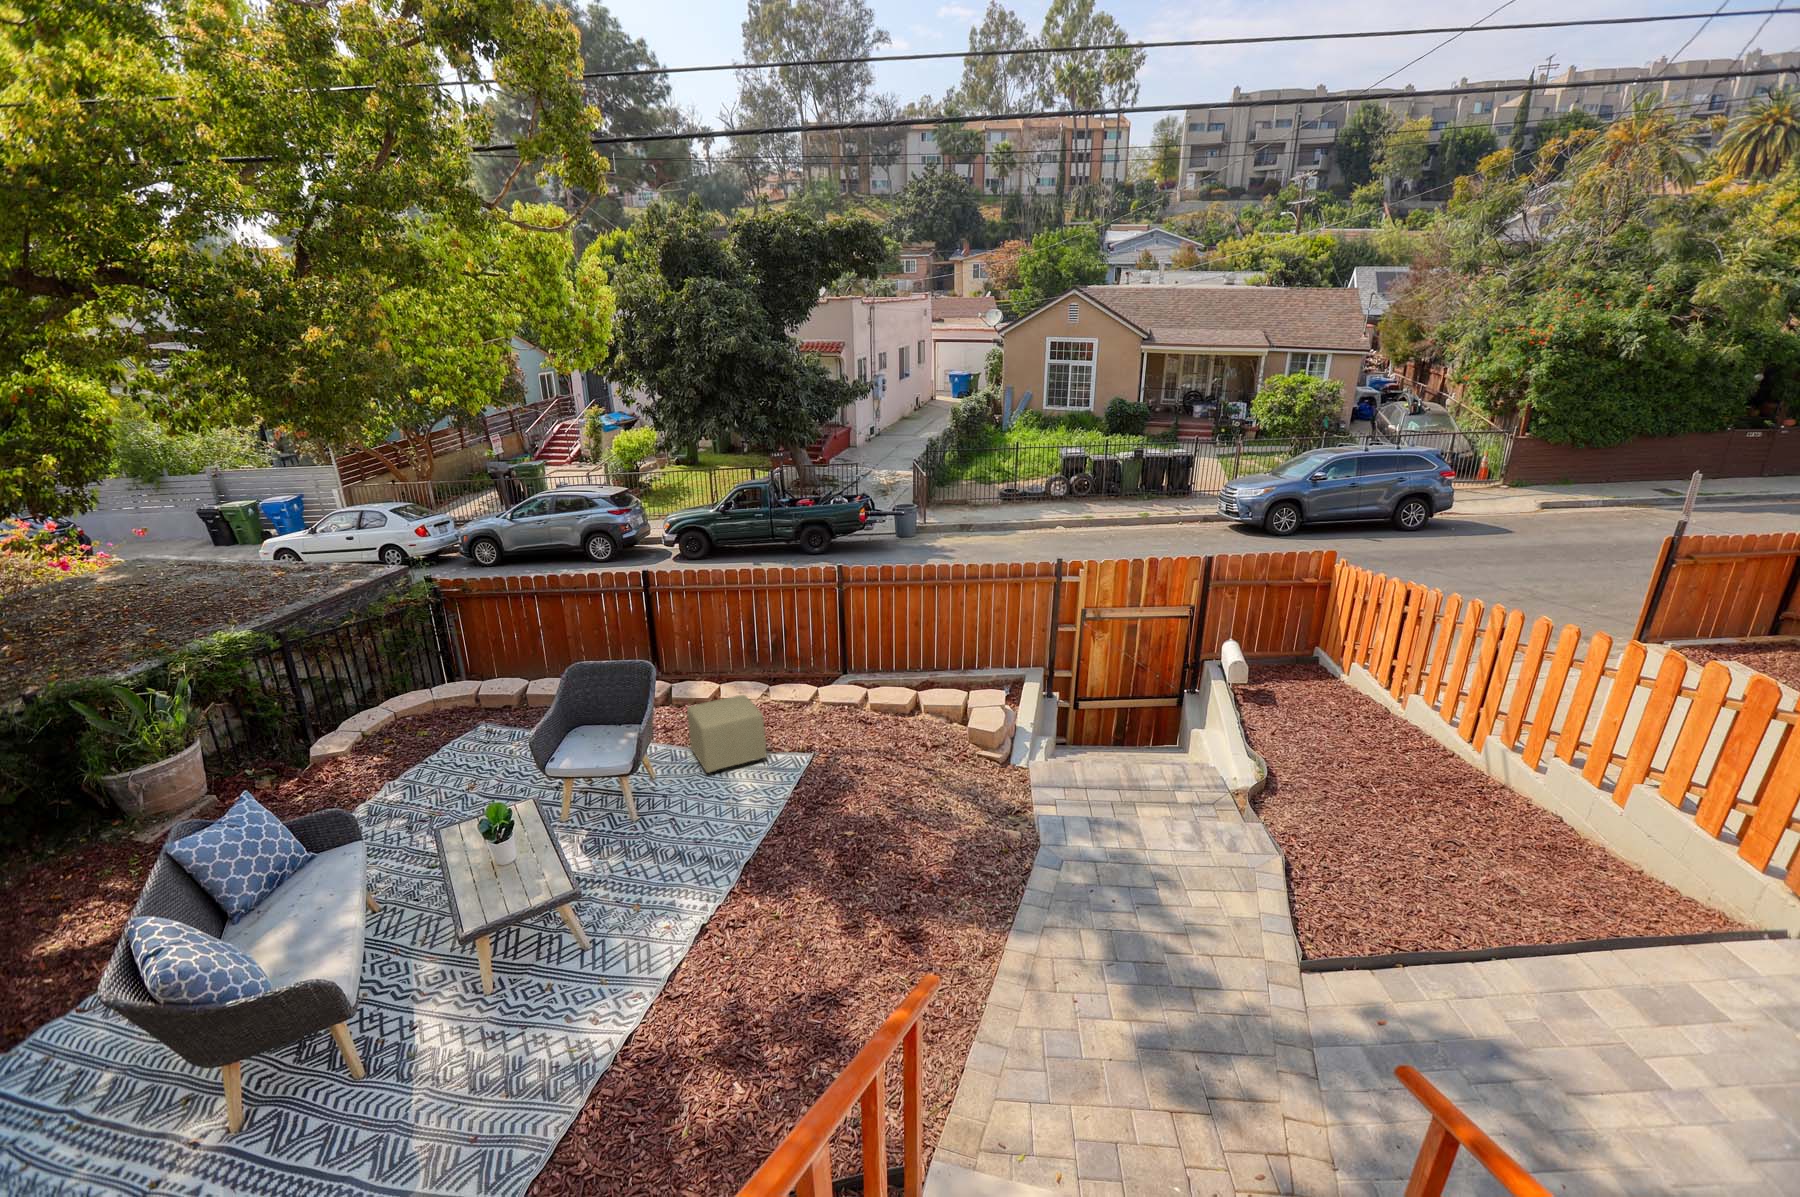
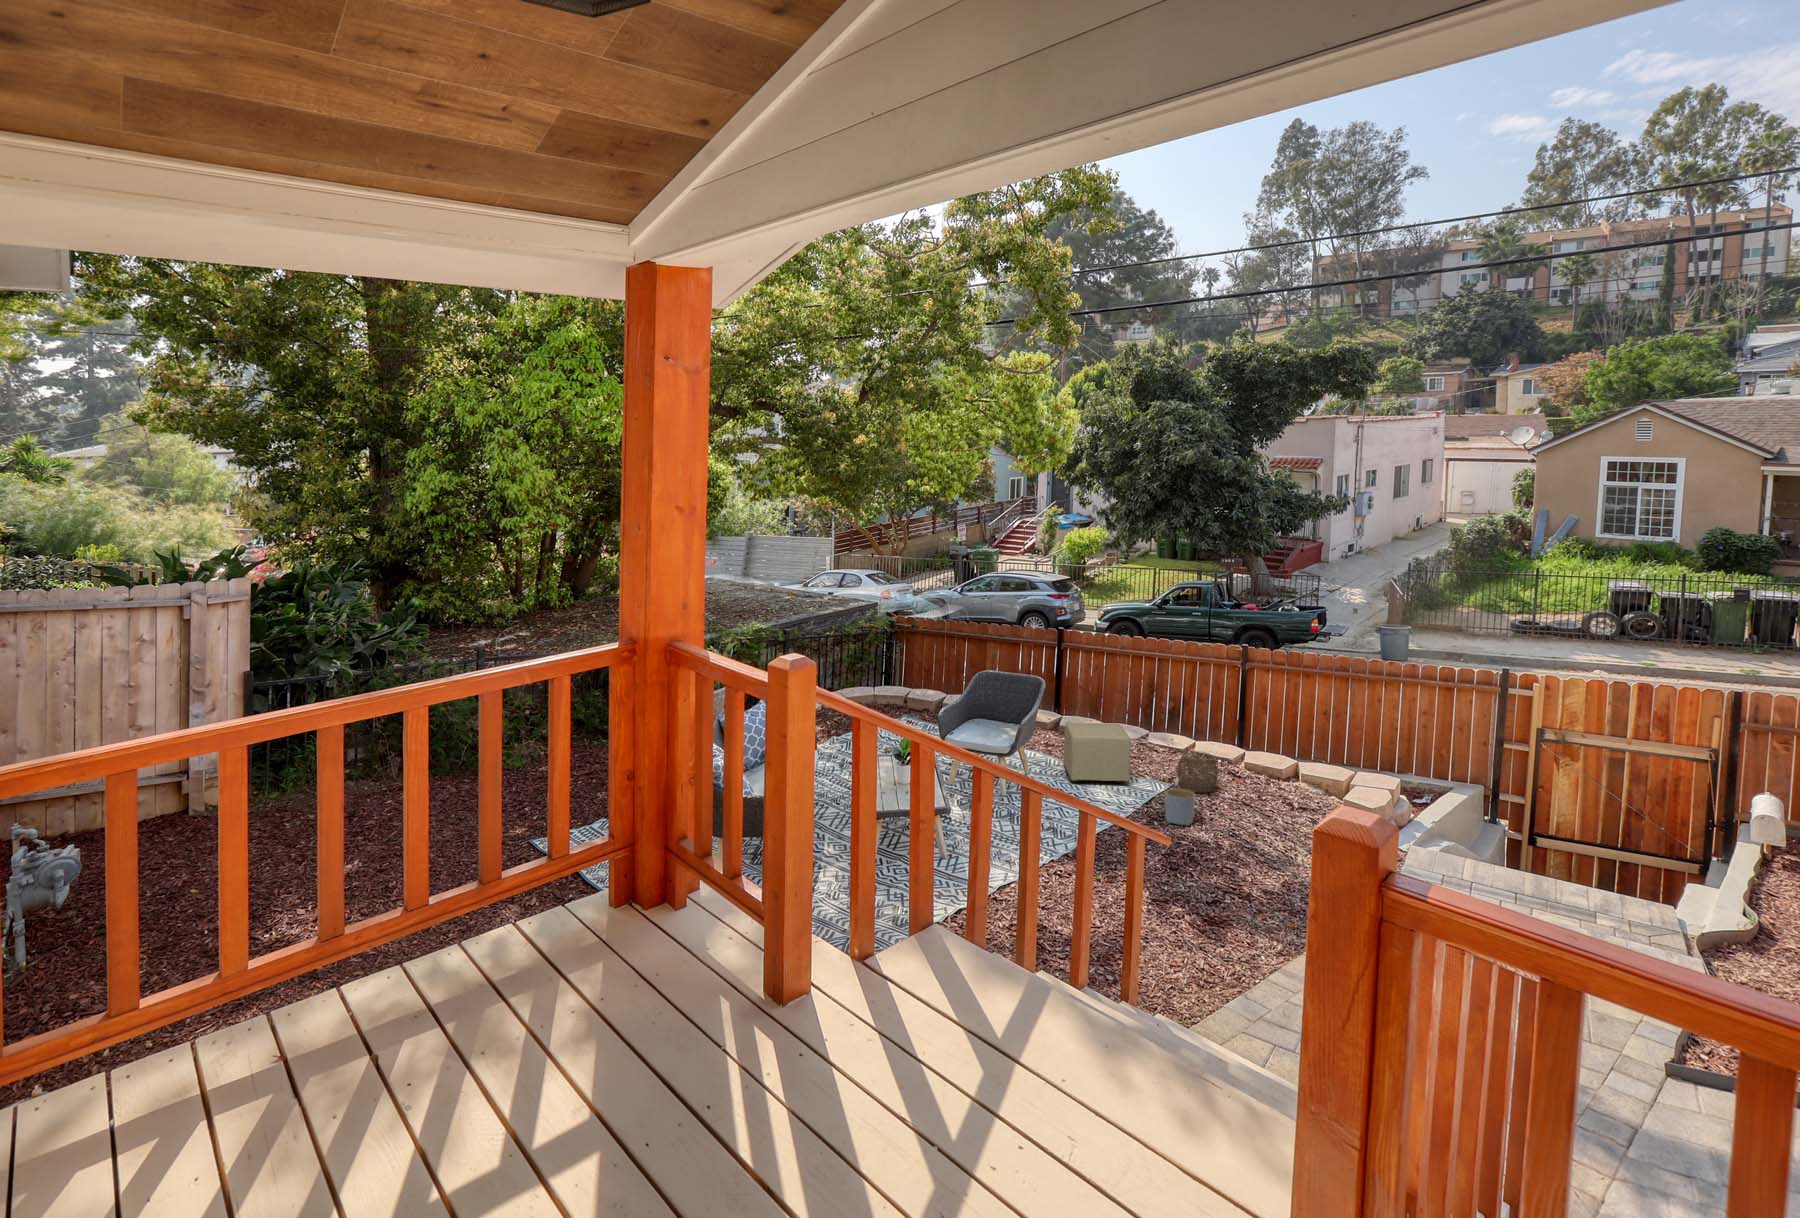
woven basket: none [811,707,852,752] -> present [1177,751,1218,793]
planter: none [814,763,844,804] -> present [1165,788,1195,826]

